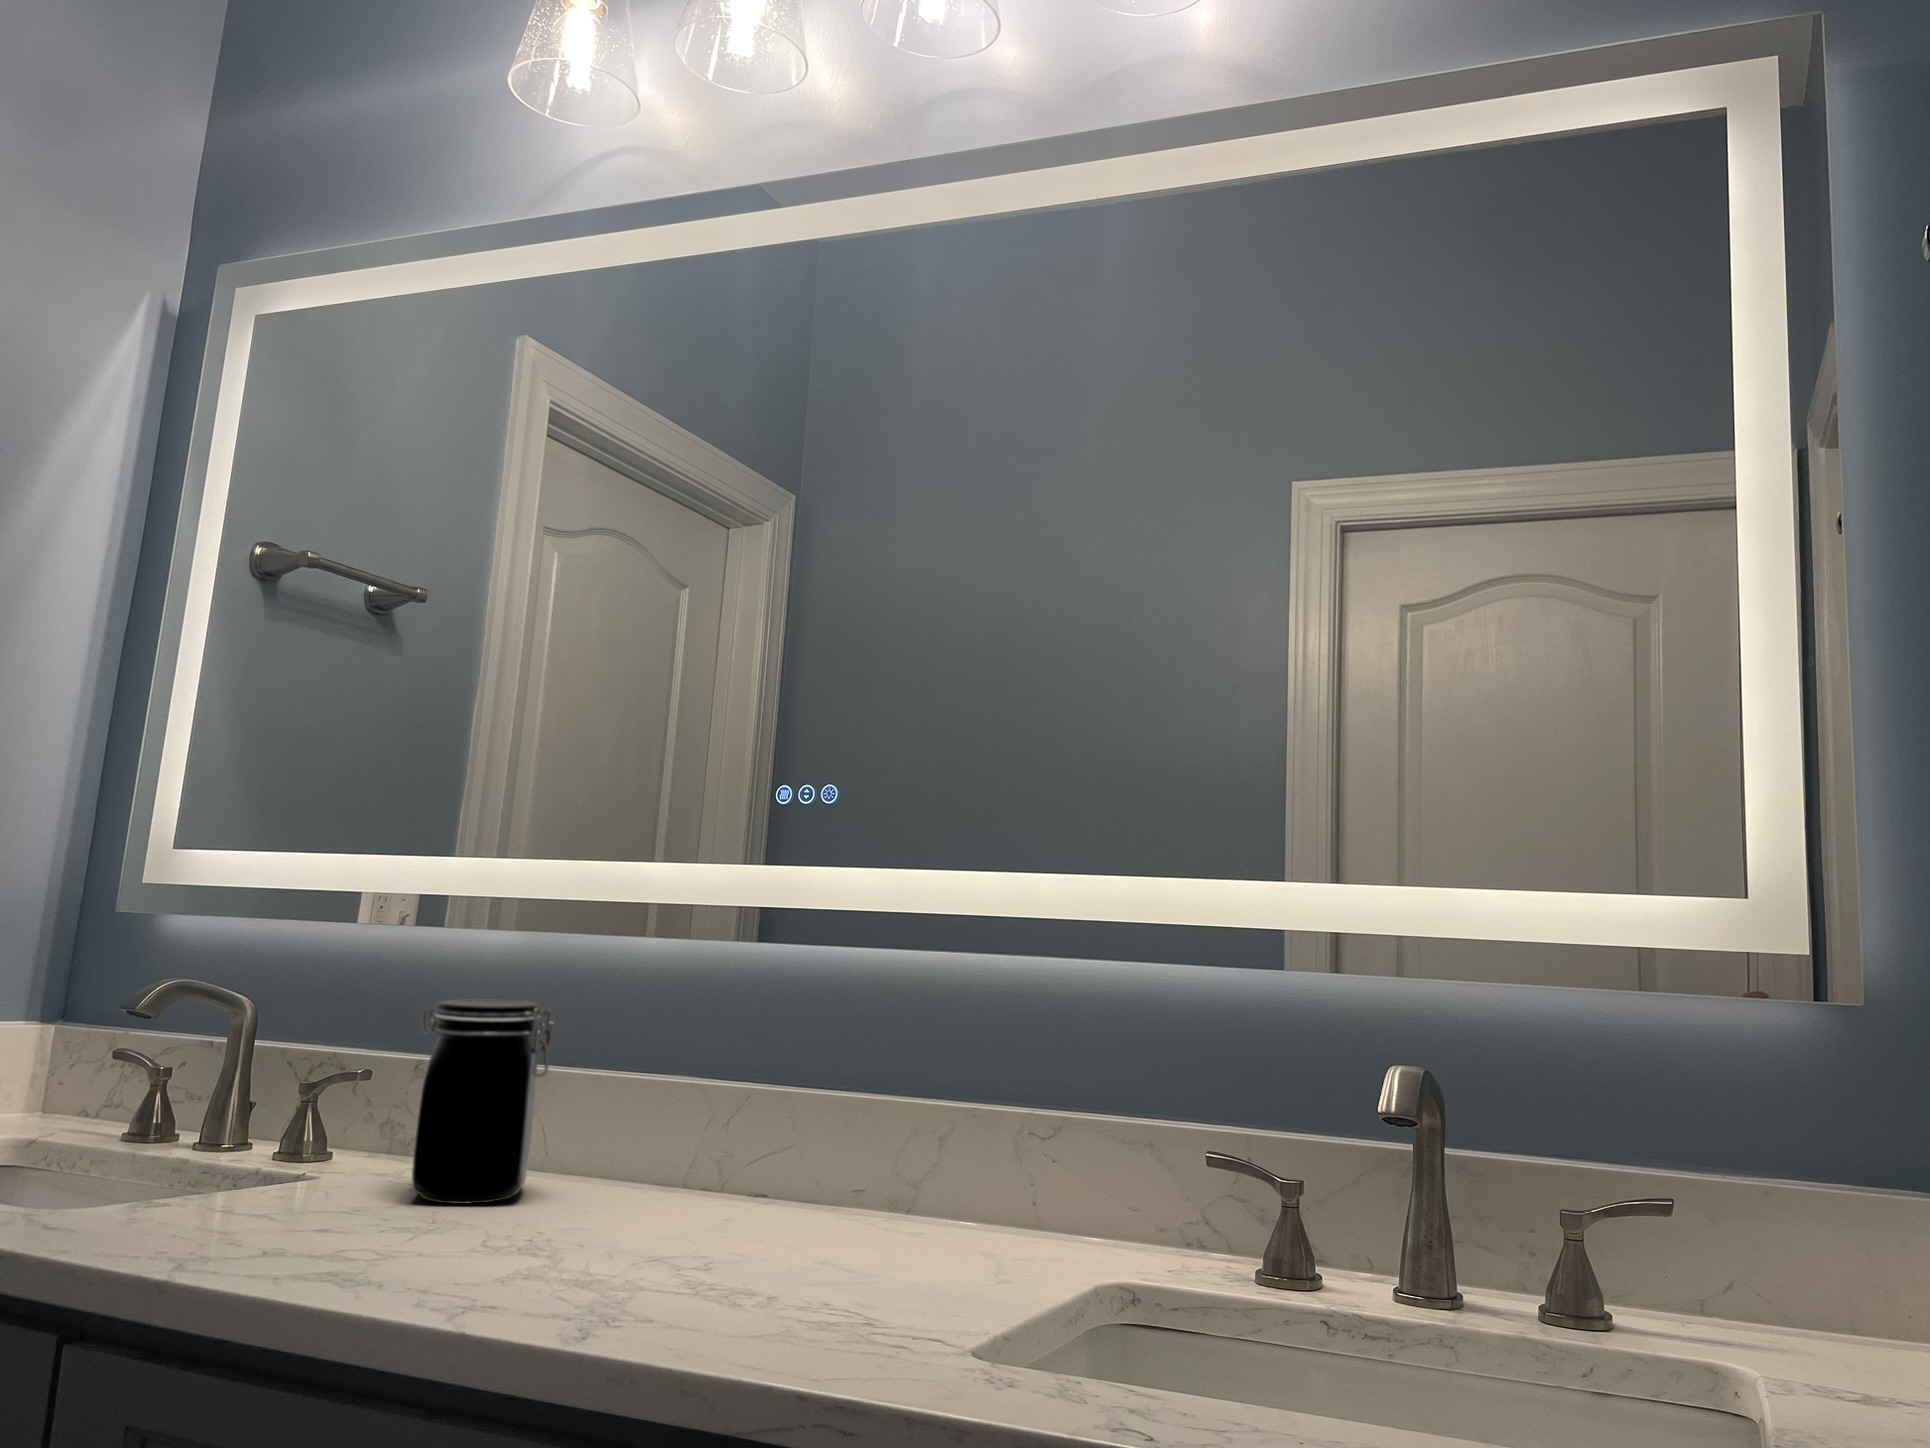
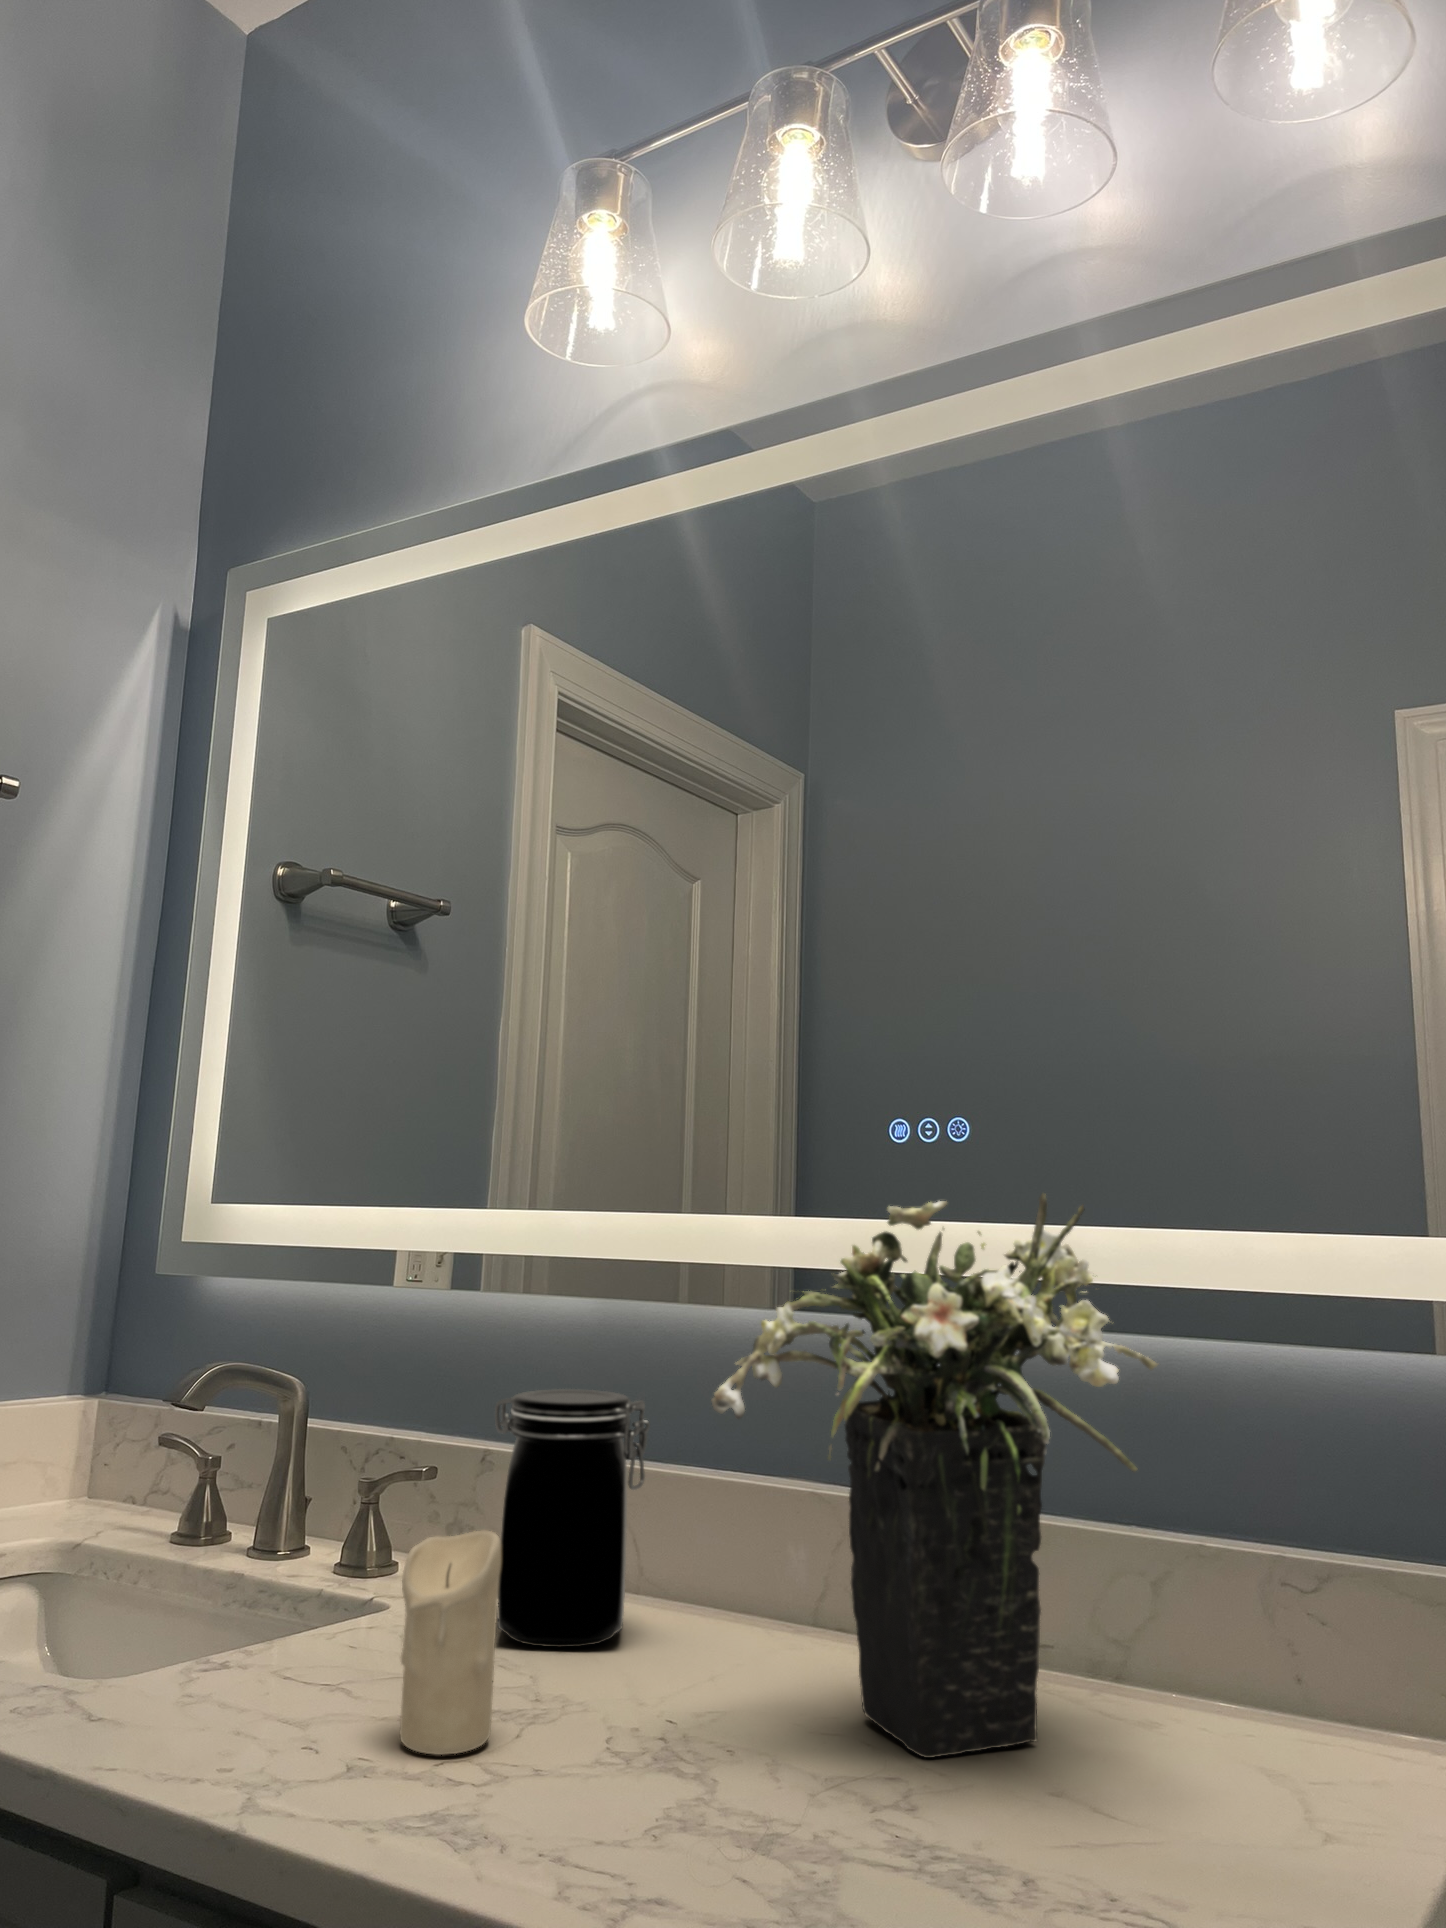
flower arrangement: none [588,838,933,1261] -> present [712,1193,1158,1758]
candle: none [307,1095,404,1267] -> present [400,1530,501,1755]

